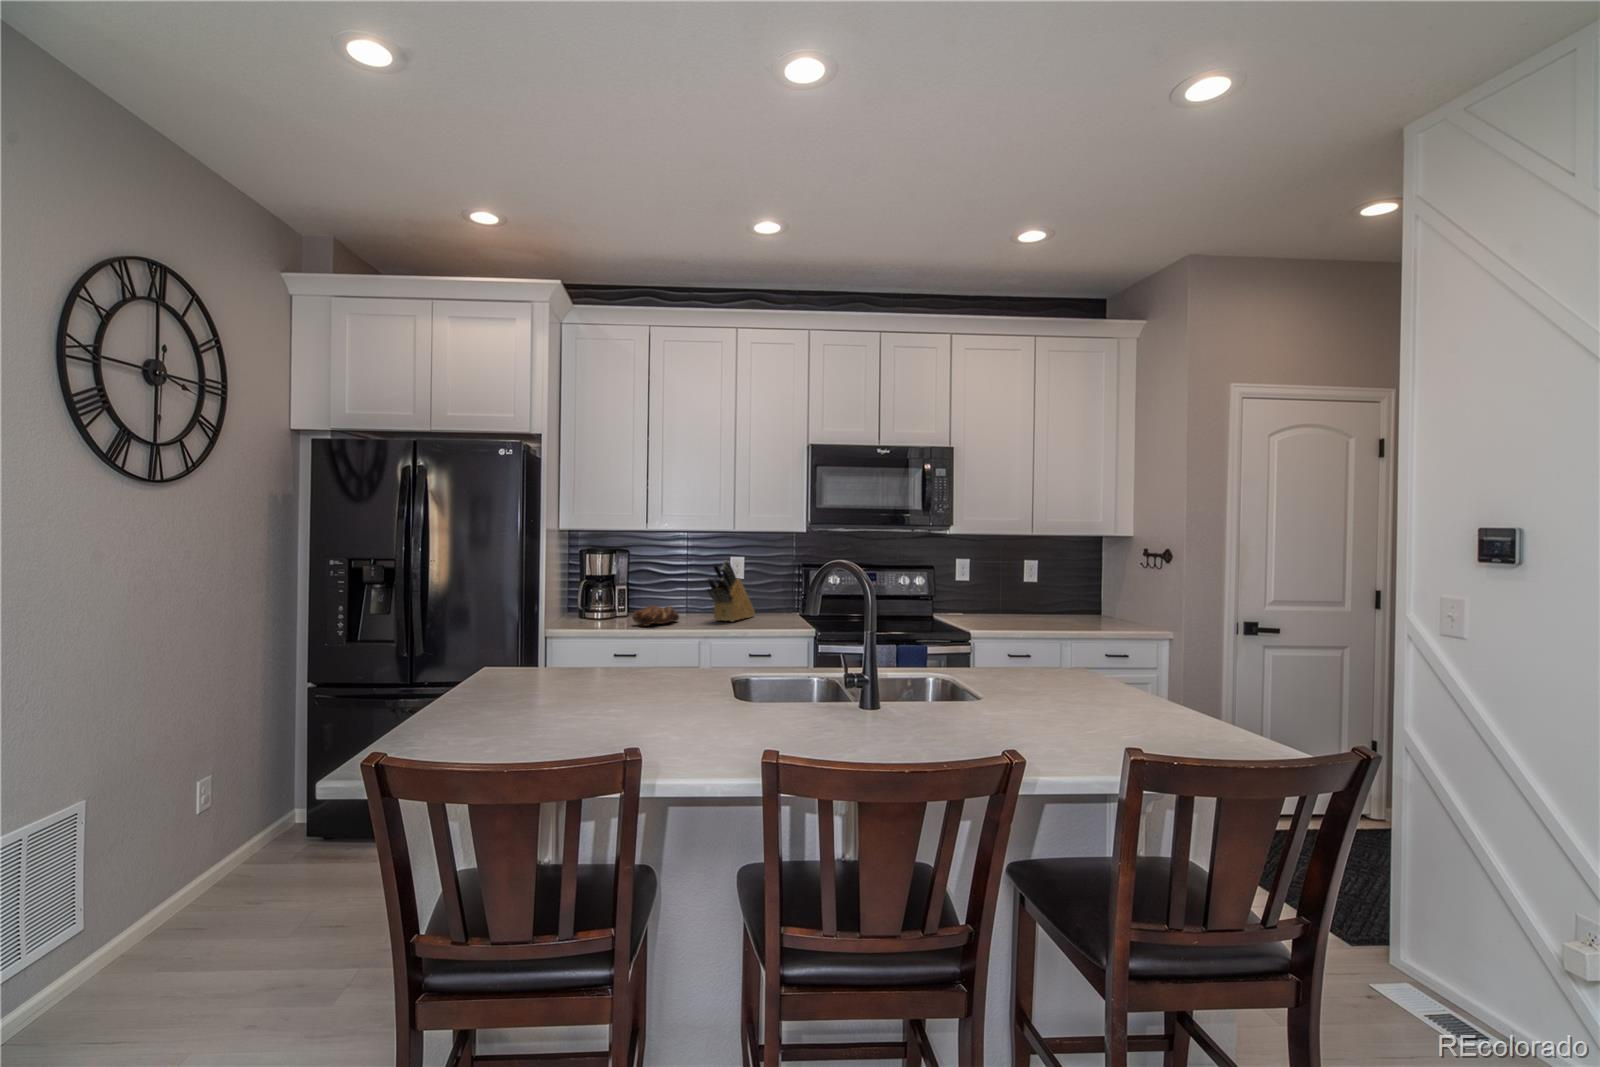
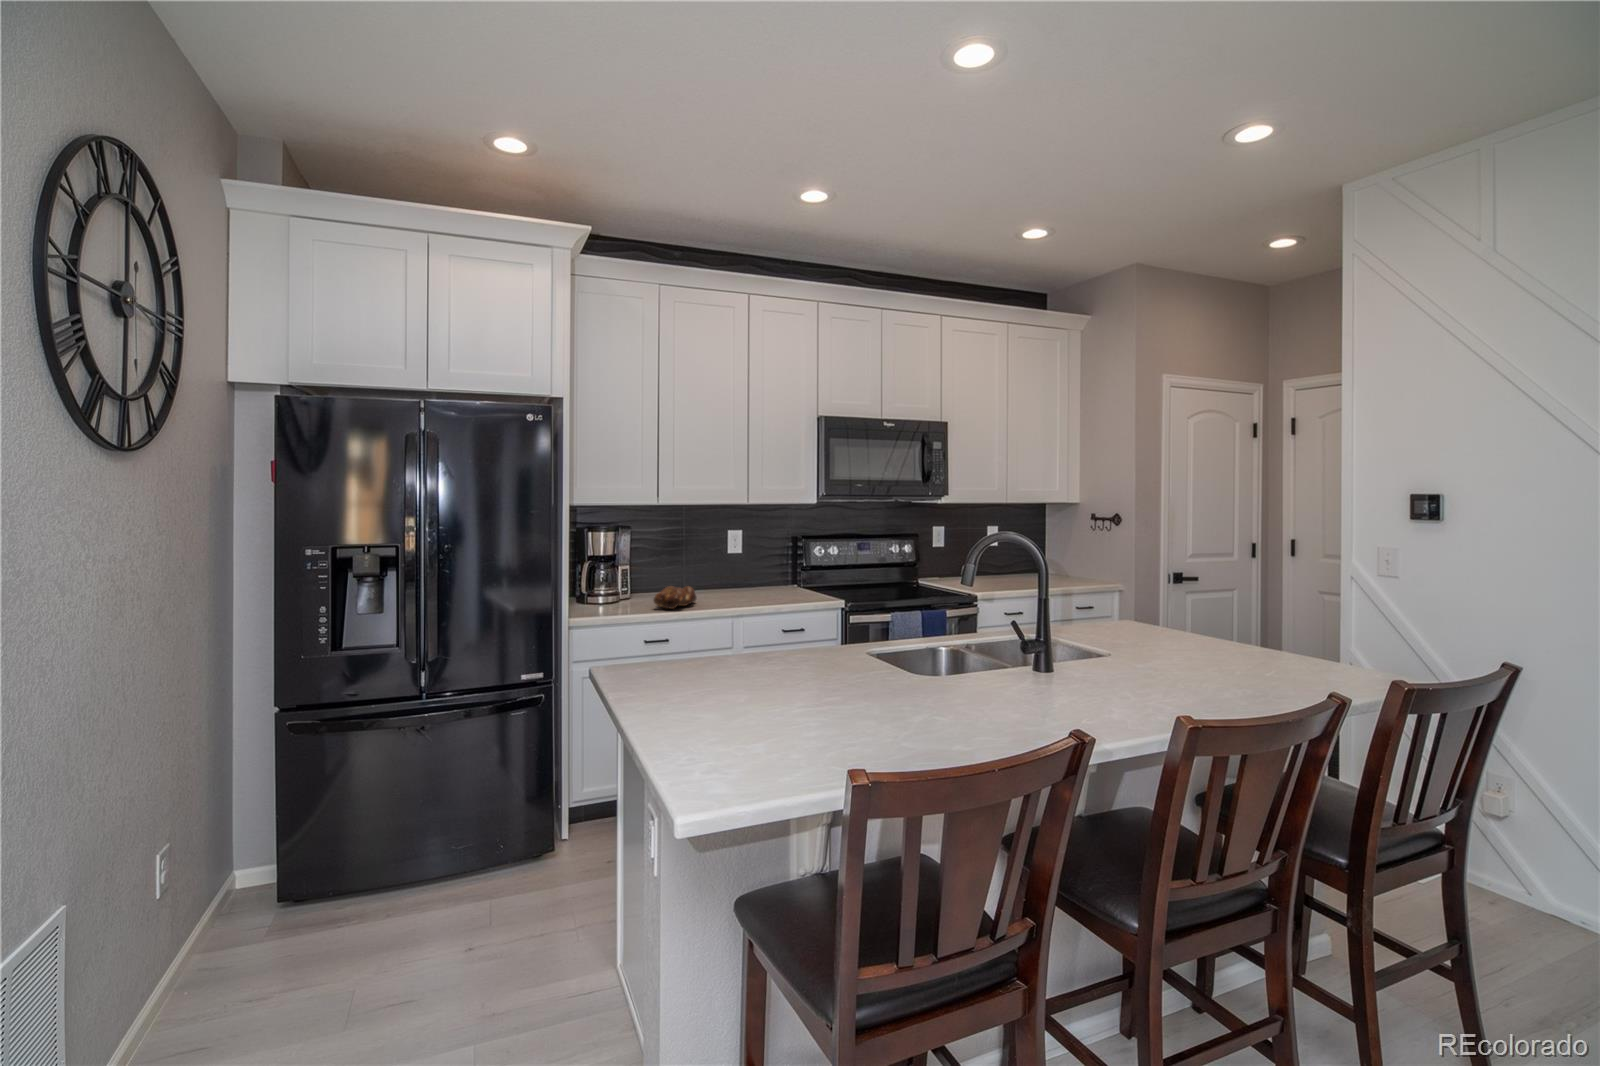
knife block: present [707,561,755,621] -> none [727,535,762,600]

